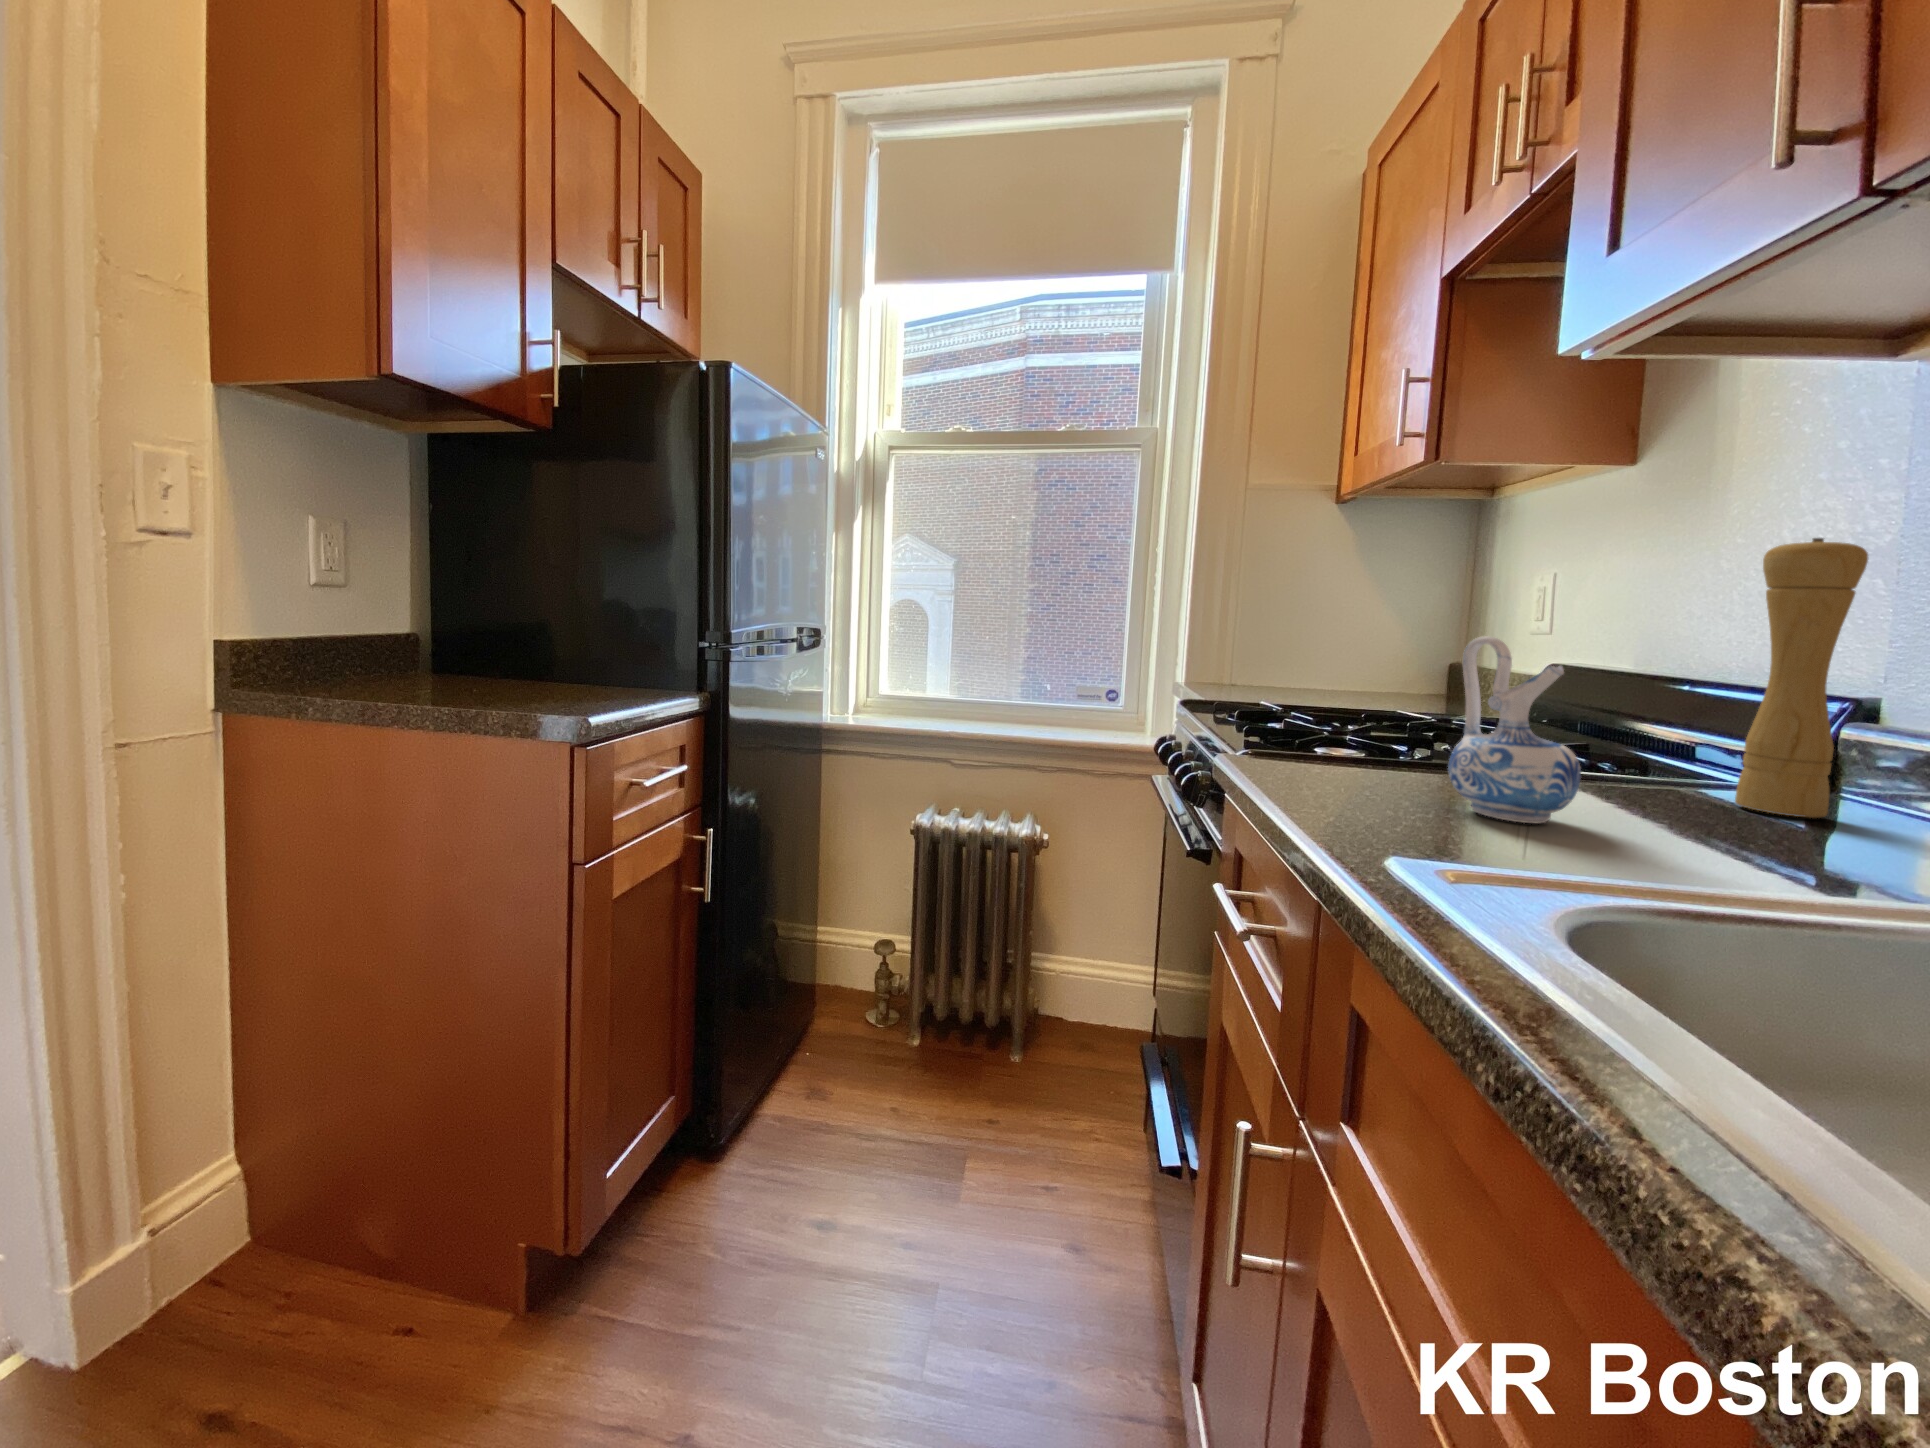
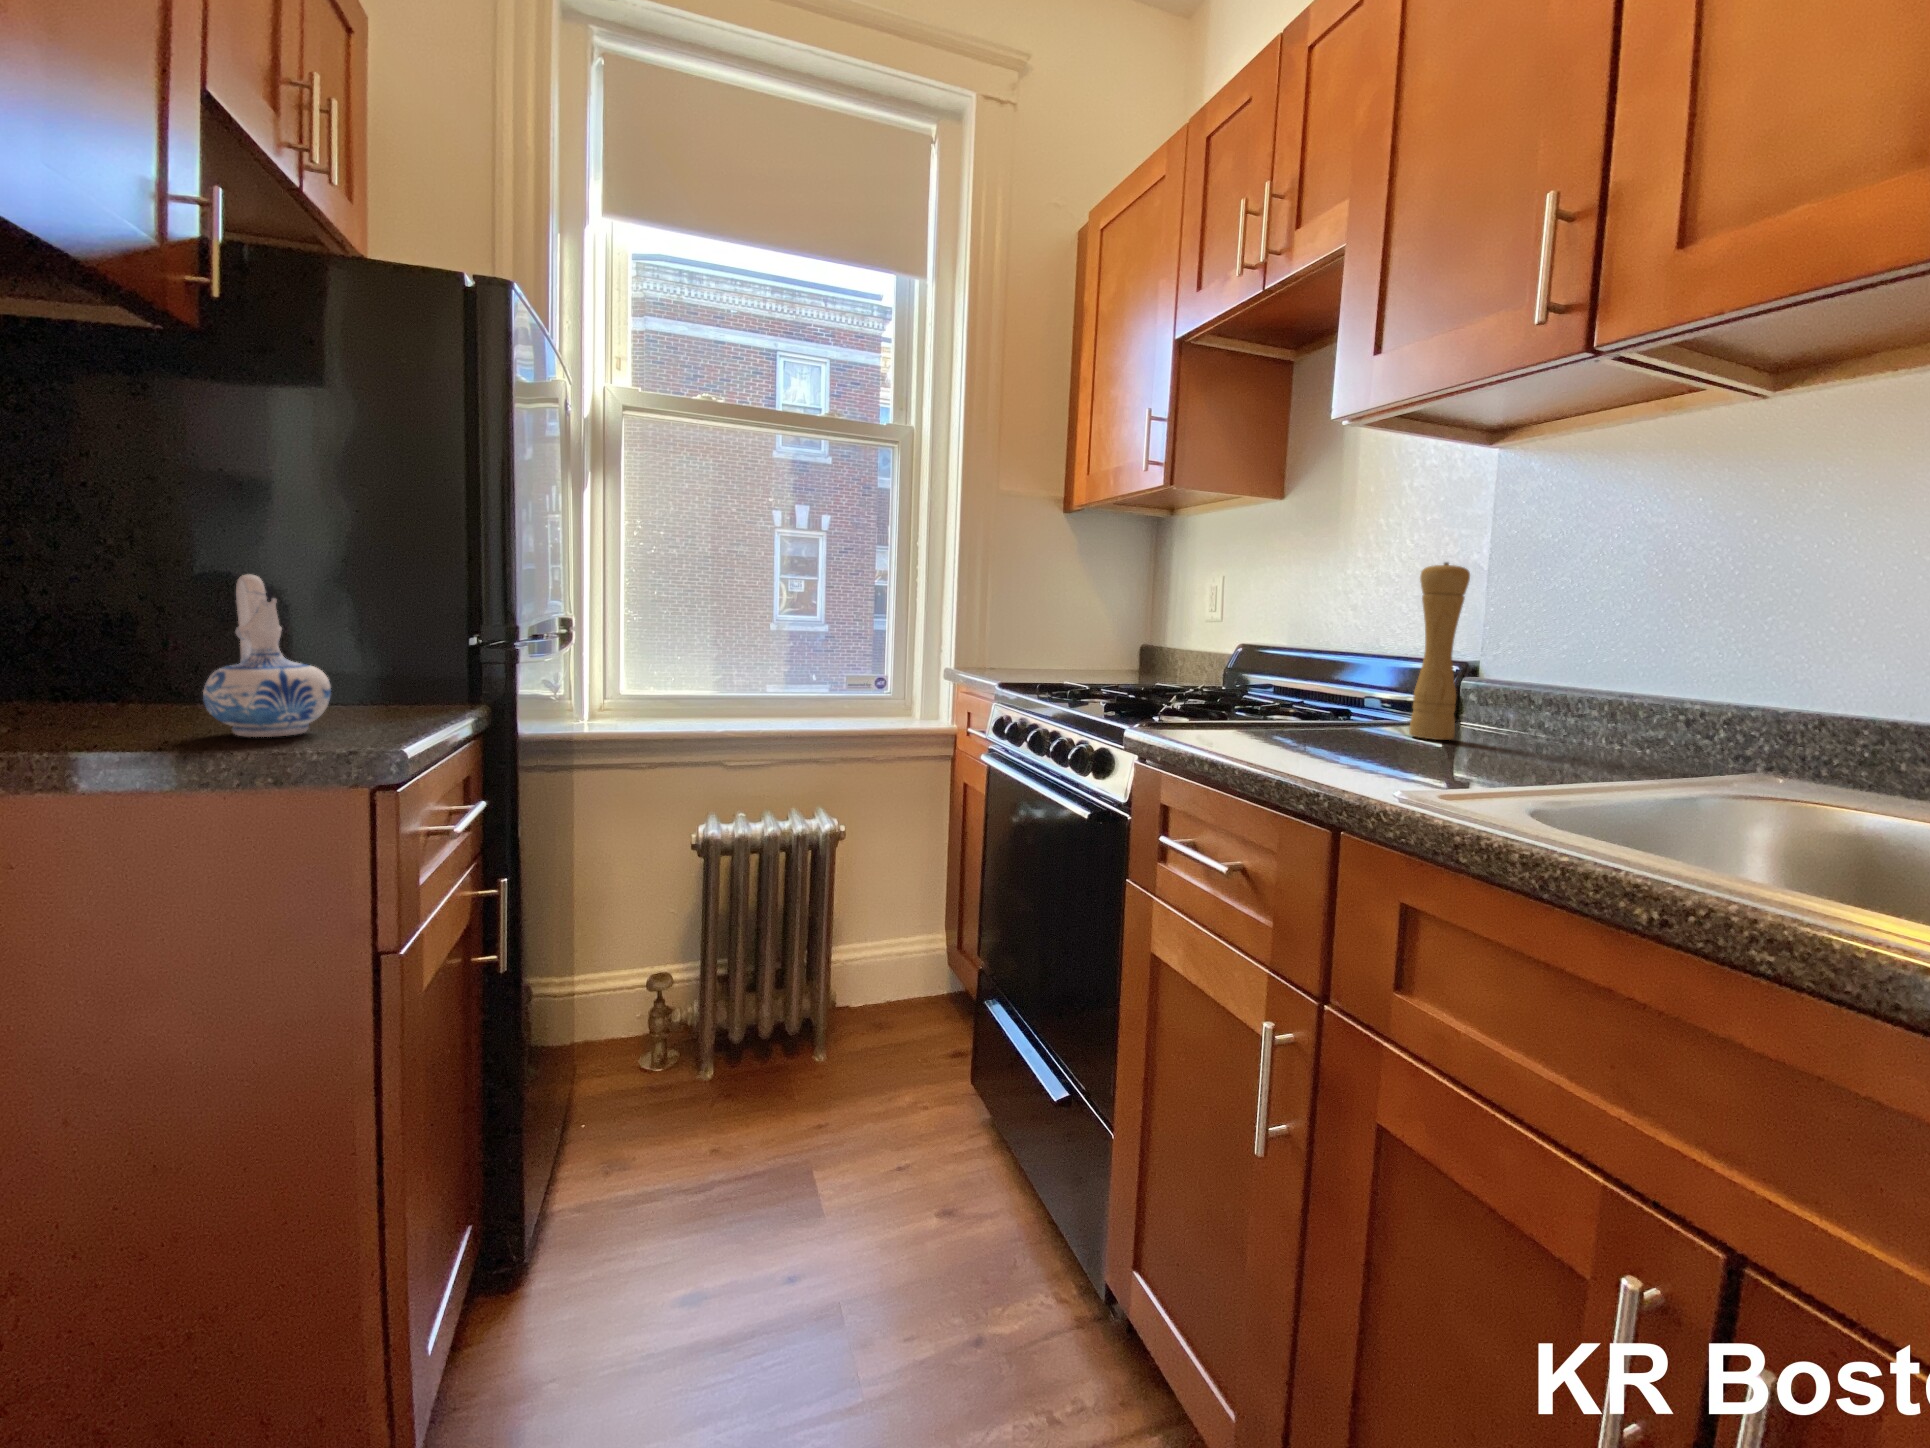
ceramic pitcher: present [1448,636,1581,823] -> present [203,574,331,737]

